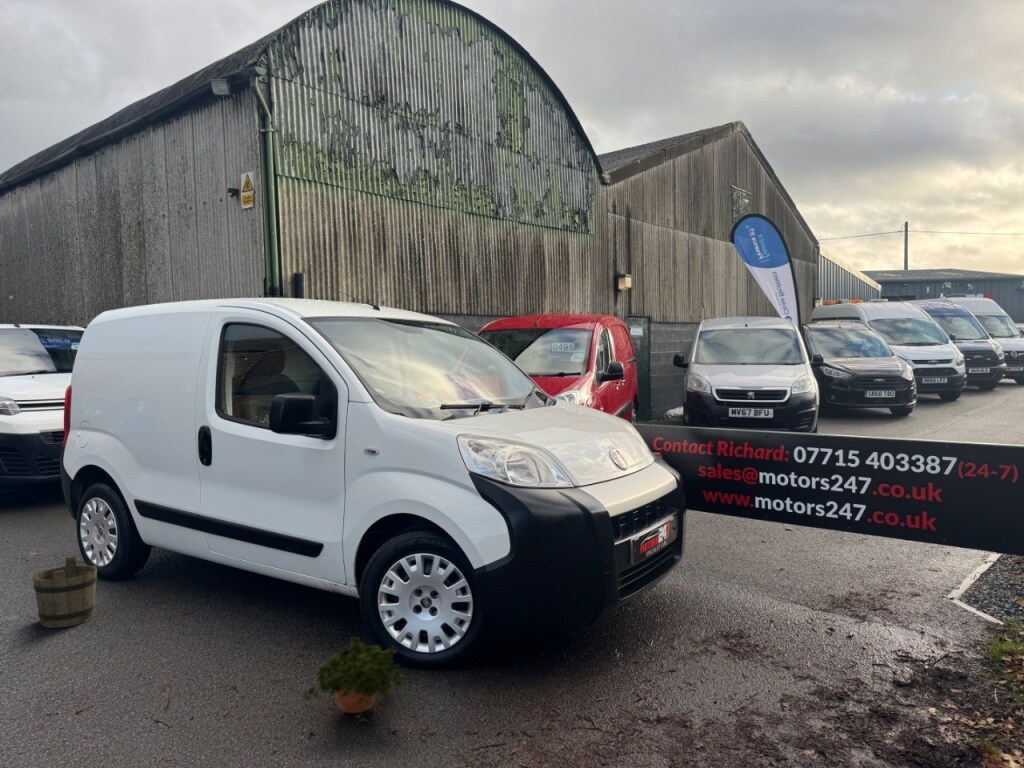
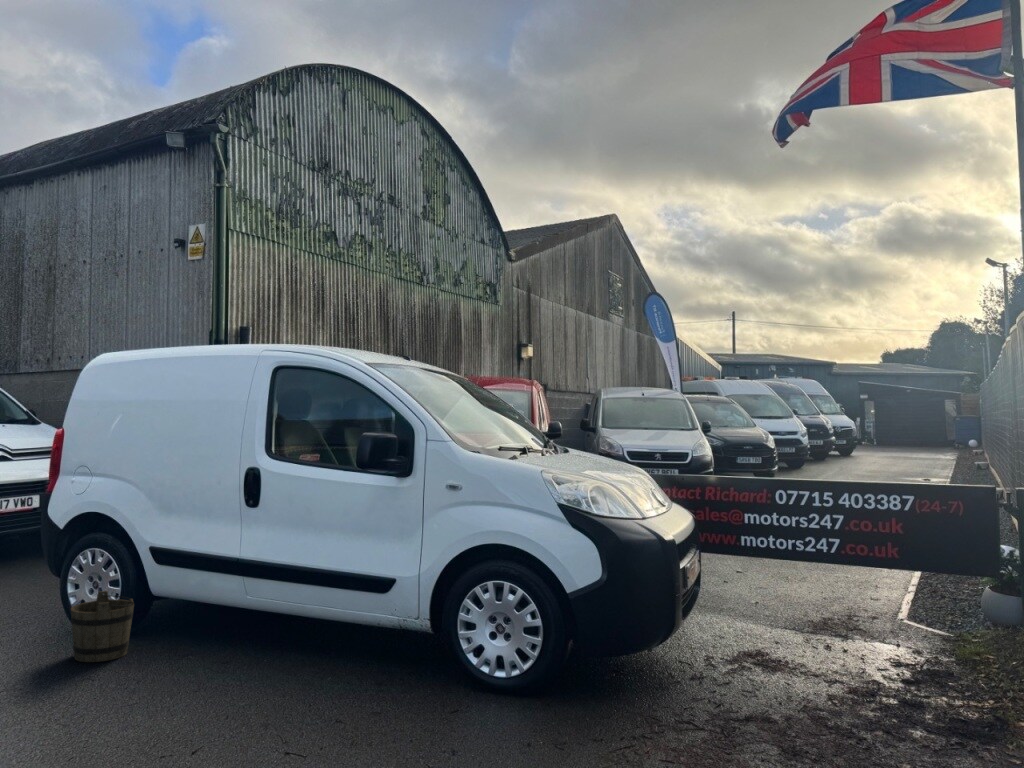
potted plant: present [303,637,403,722] -> none [416,651,505,730]

